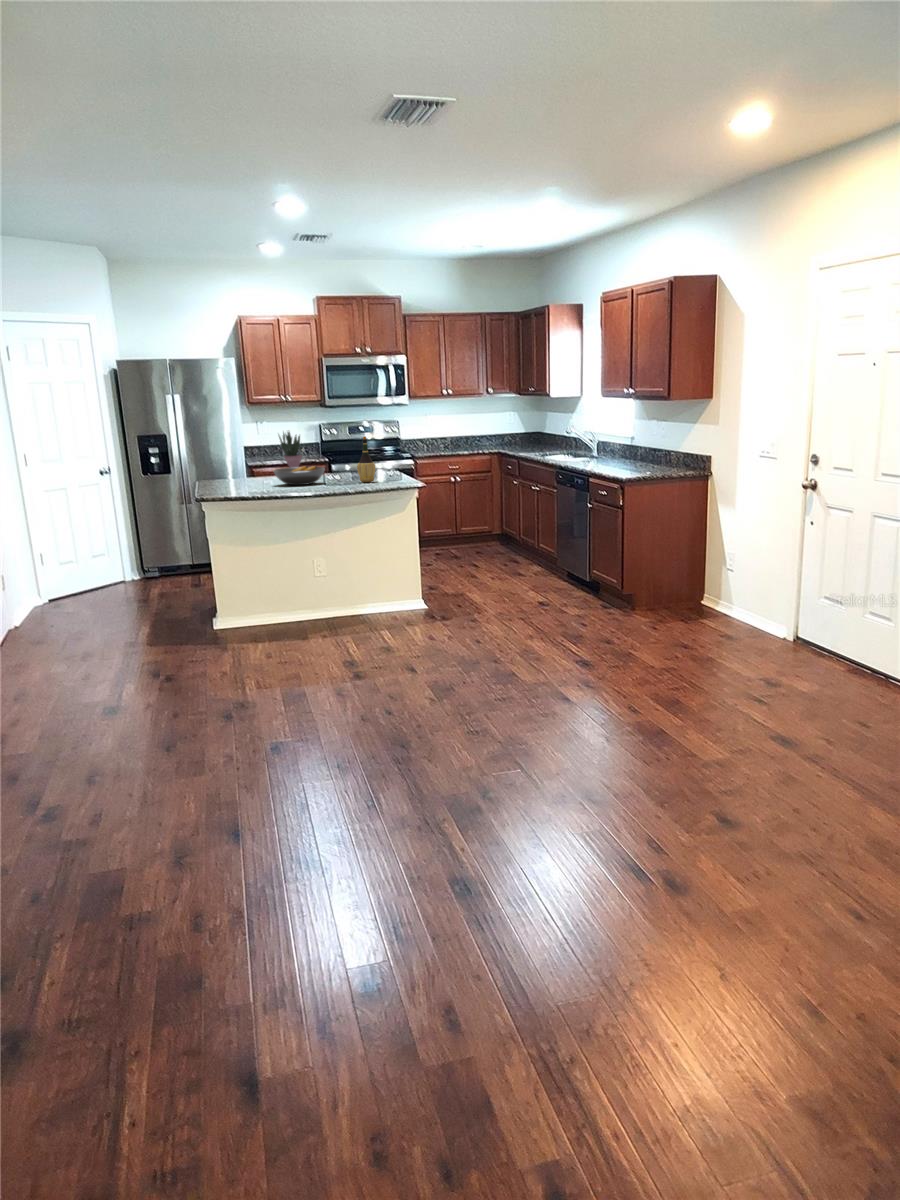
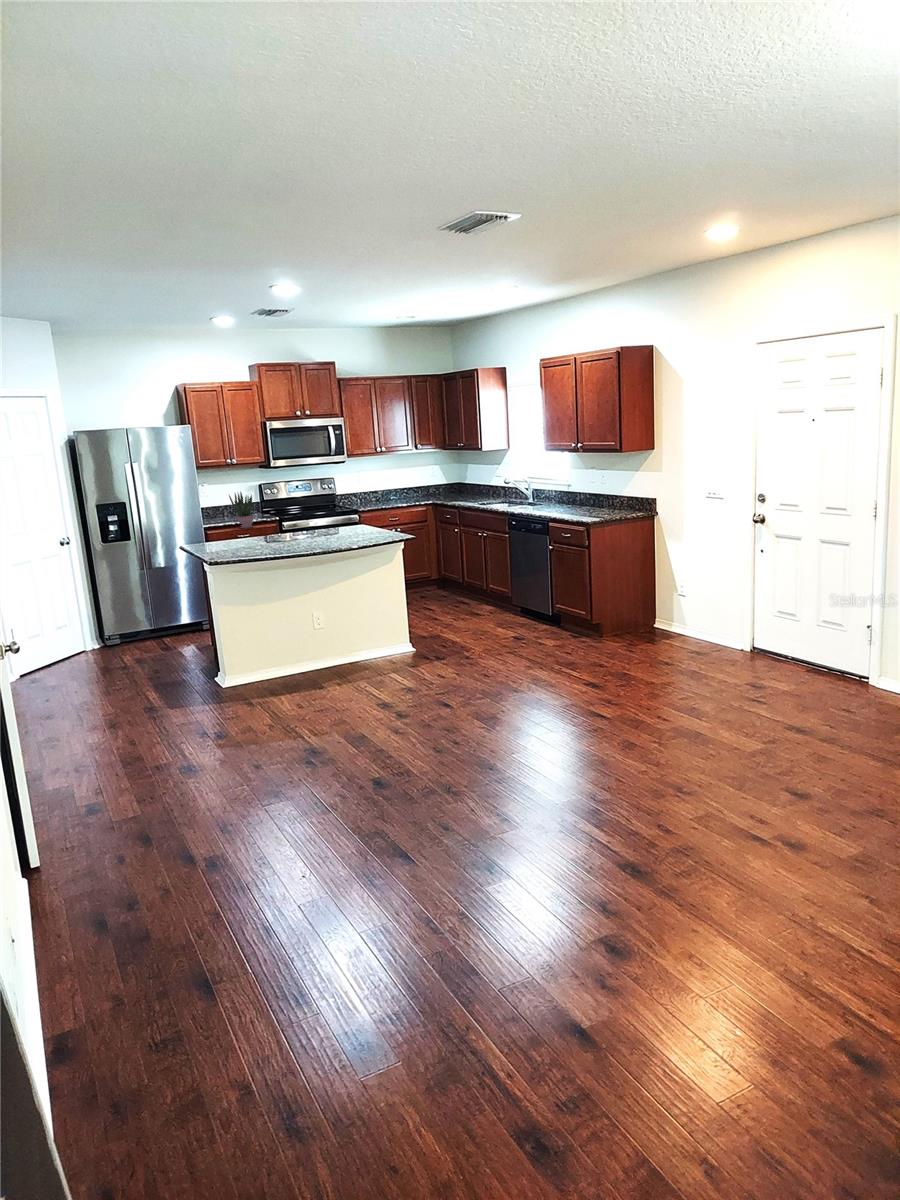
wine bottle: present [357,436,375,482] -> none [354,496,371,538]
fruit bowl: present [274,466,325,485] -> none [272,525,322,545]

